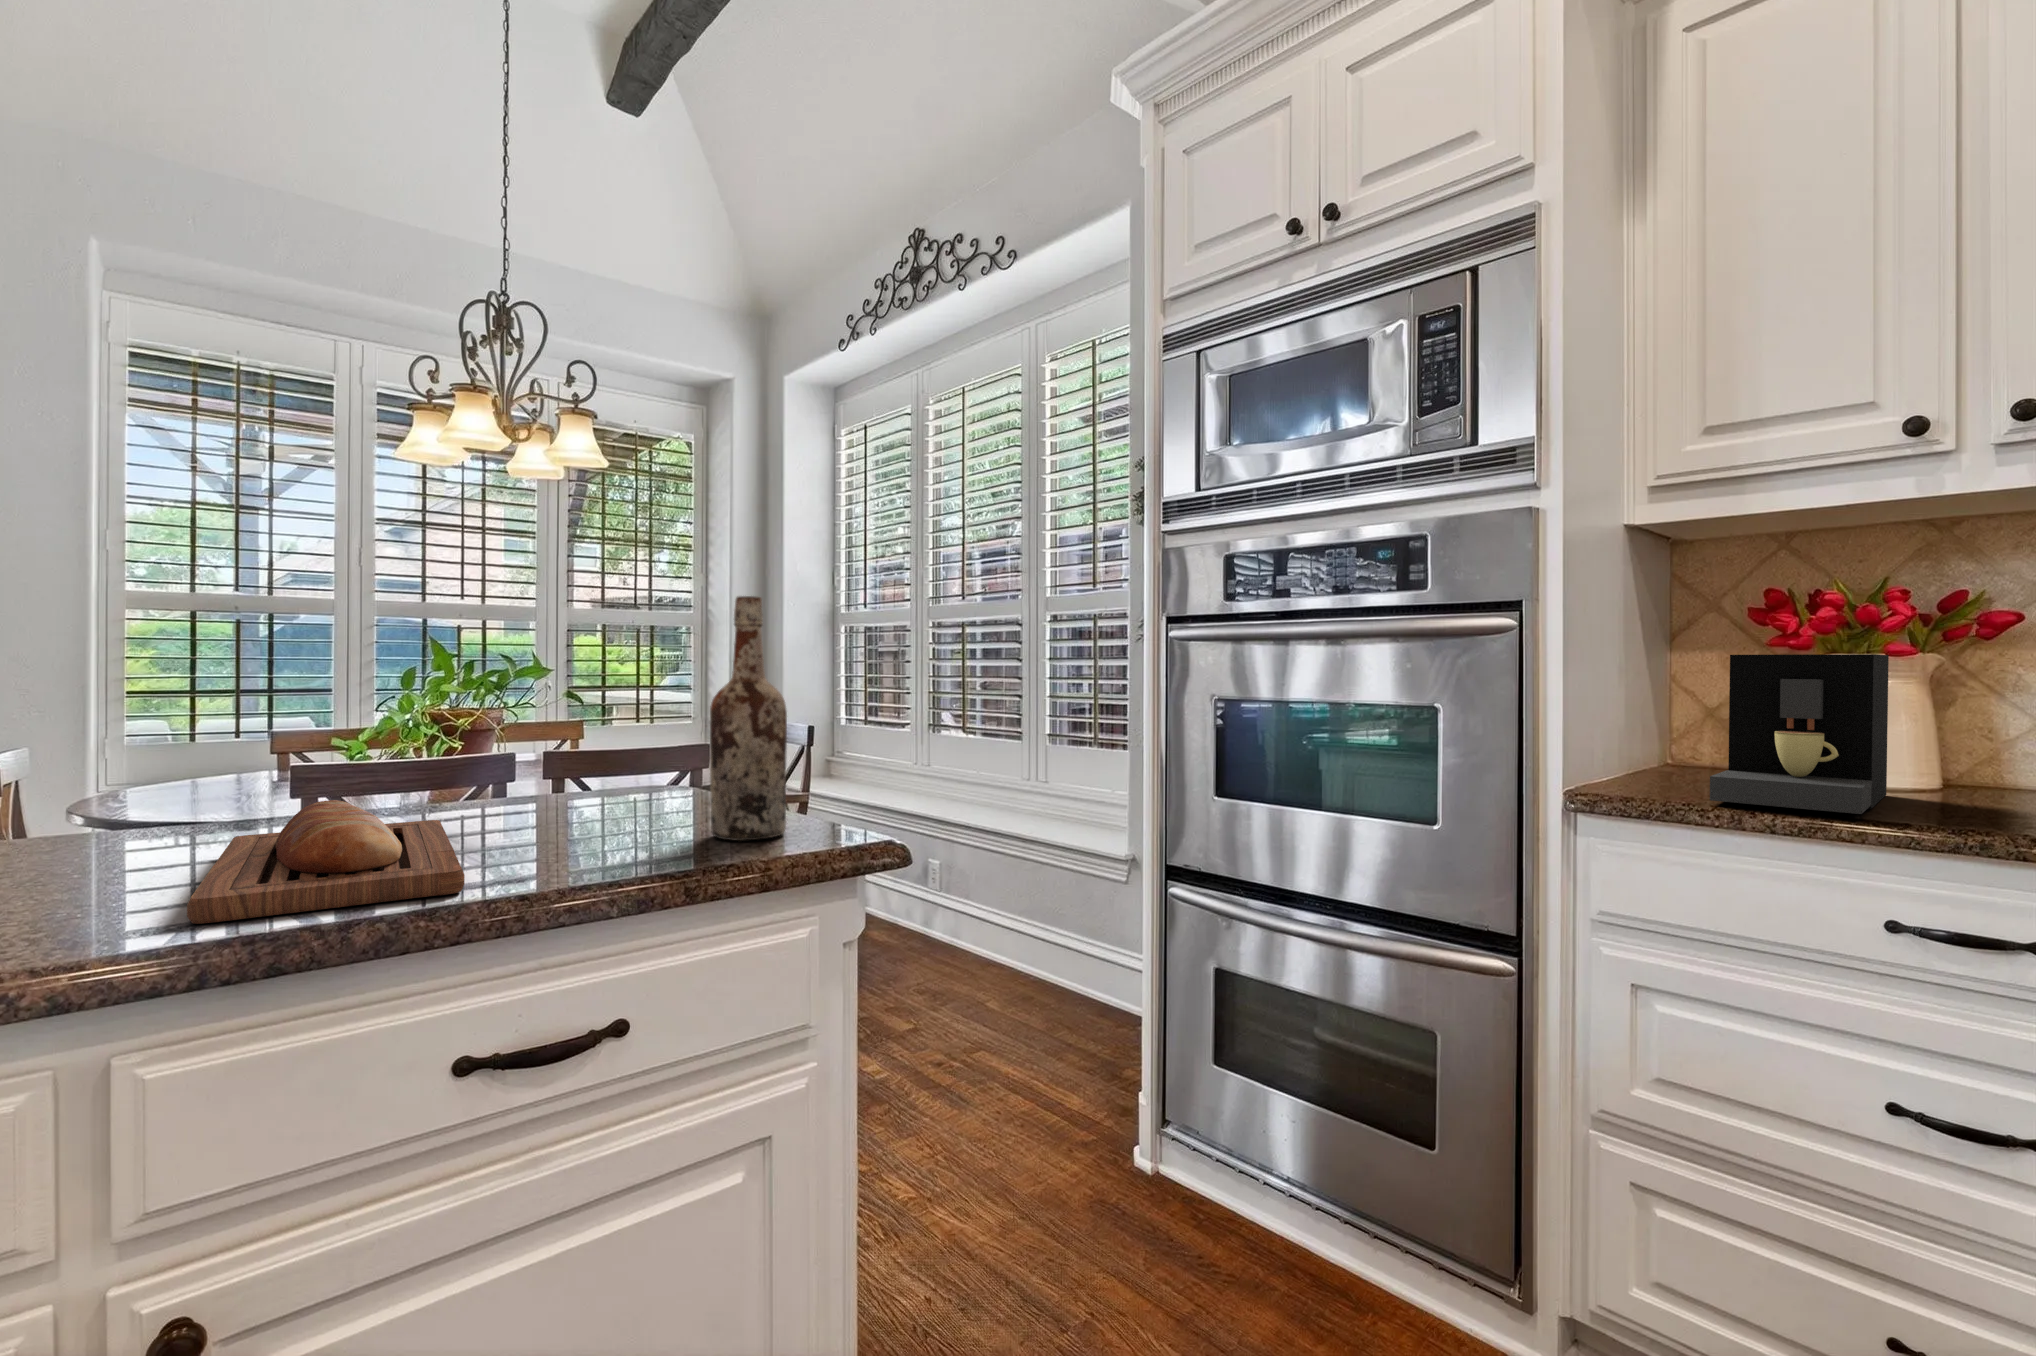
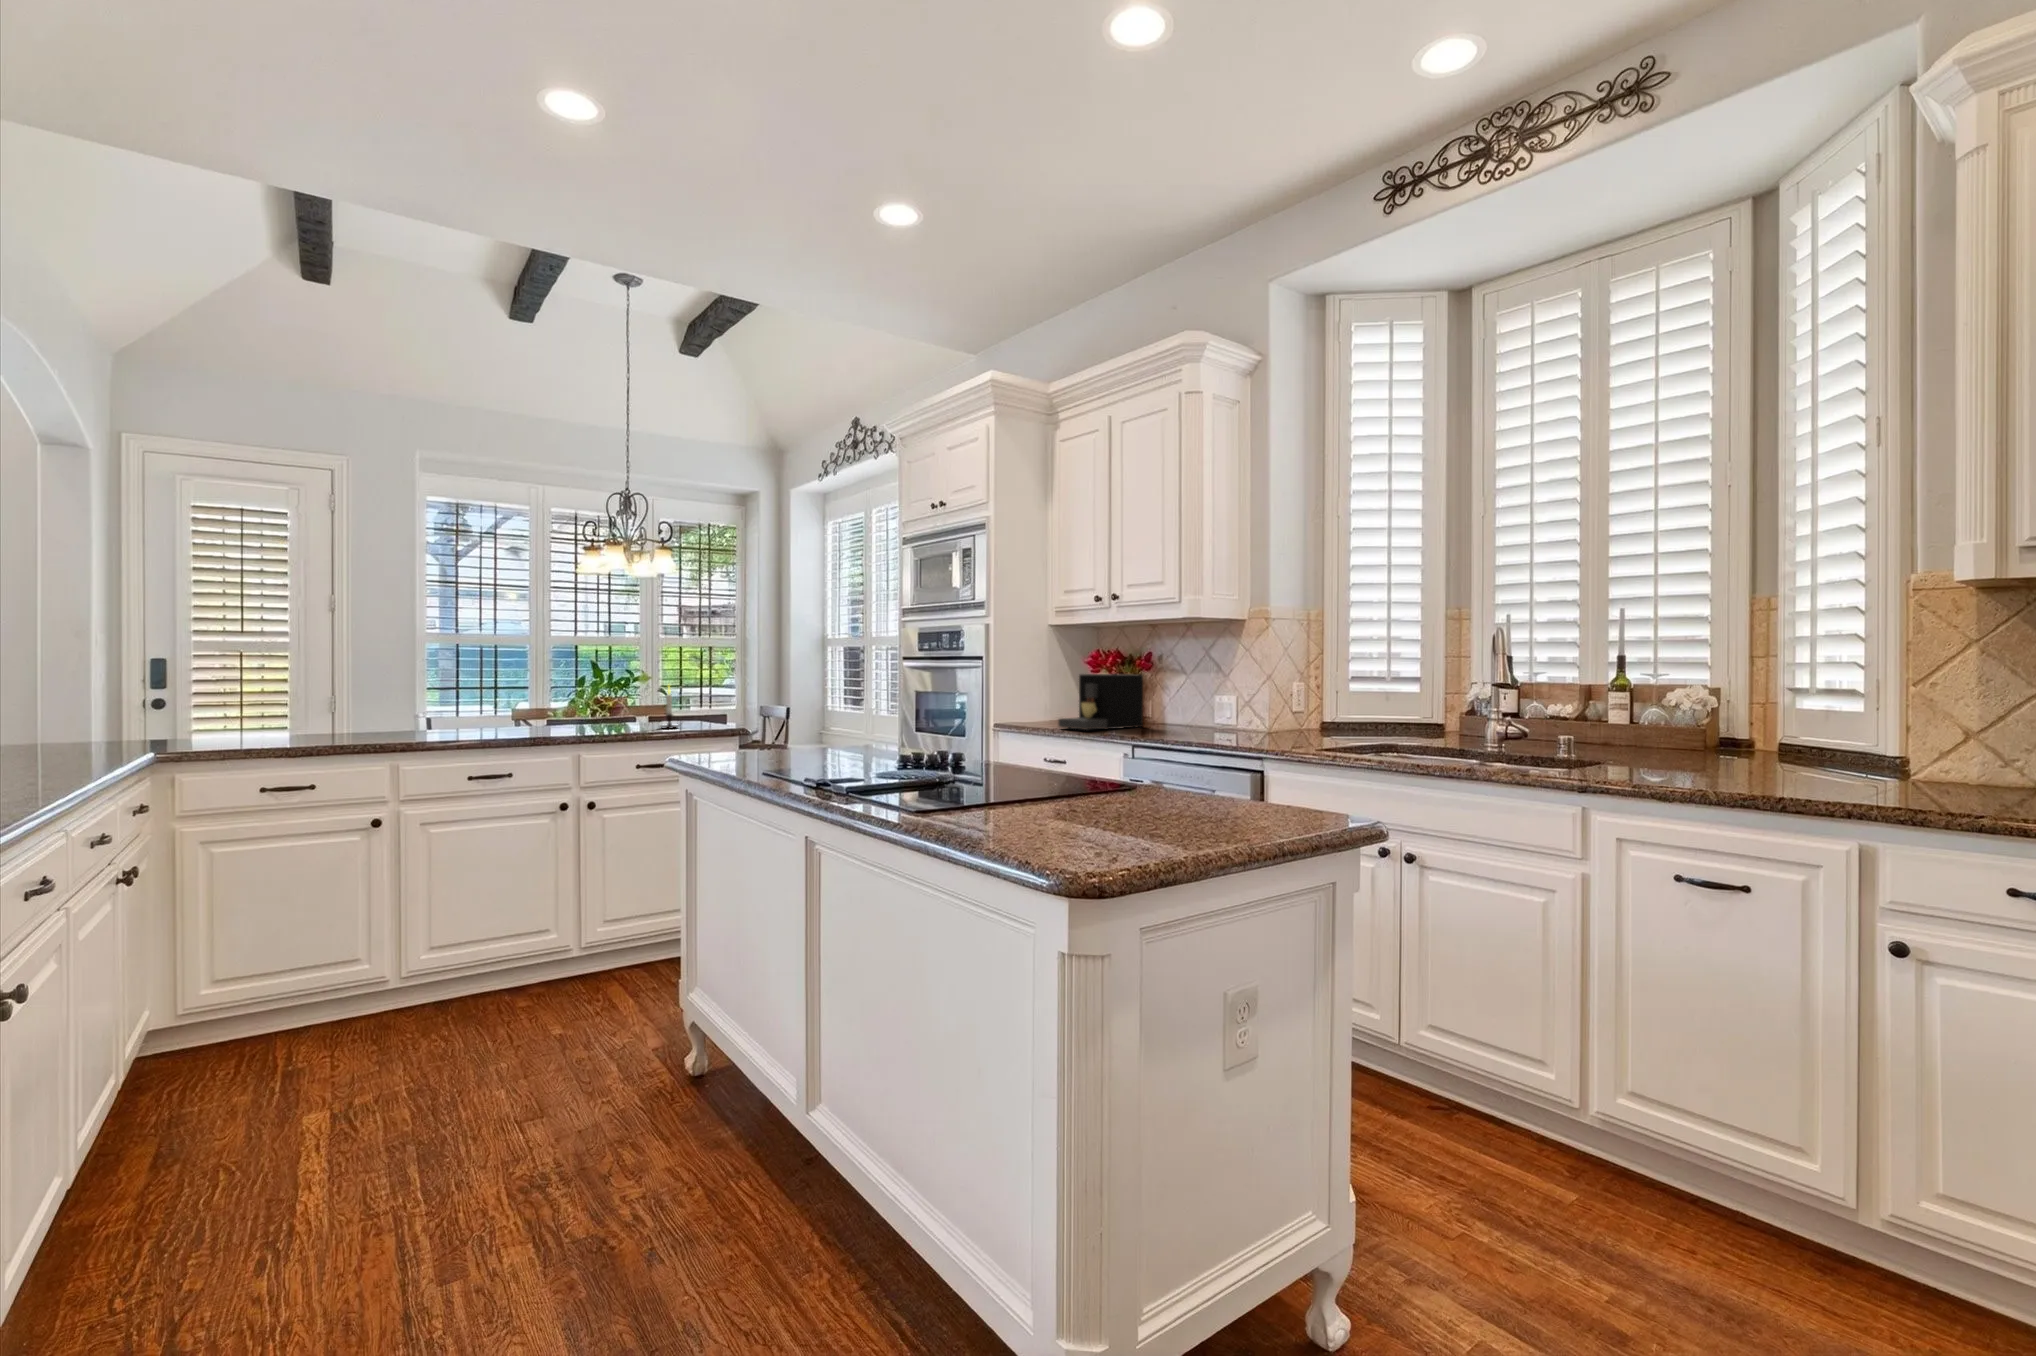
wine bottle: present [710,596,787,841] -> none [701,660,725,733]
candle: none [564,675,638,808] -> present [660,687,680,729]
bread loaf: present [187,800,464,924] -> none [569,719,635,741]

